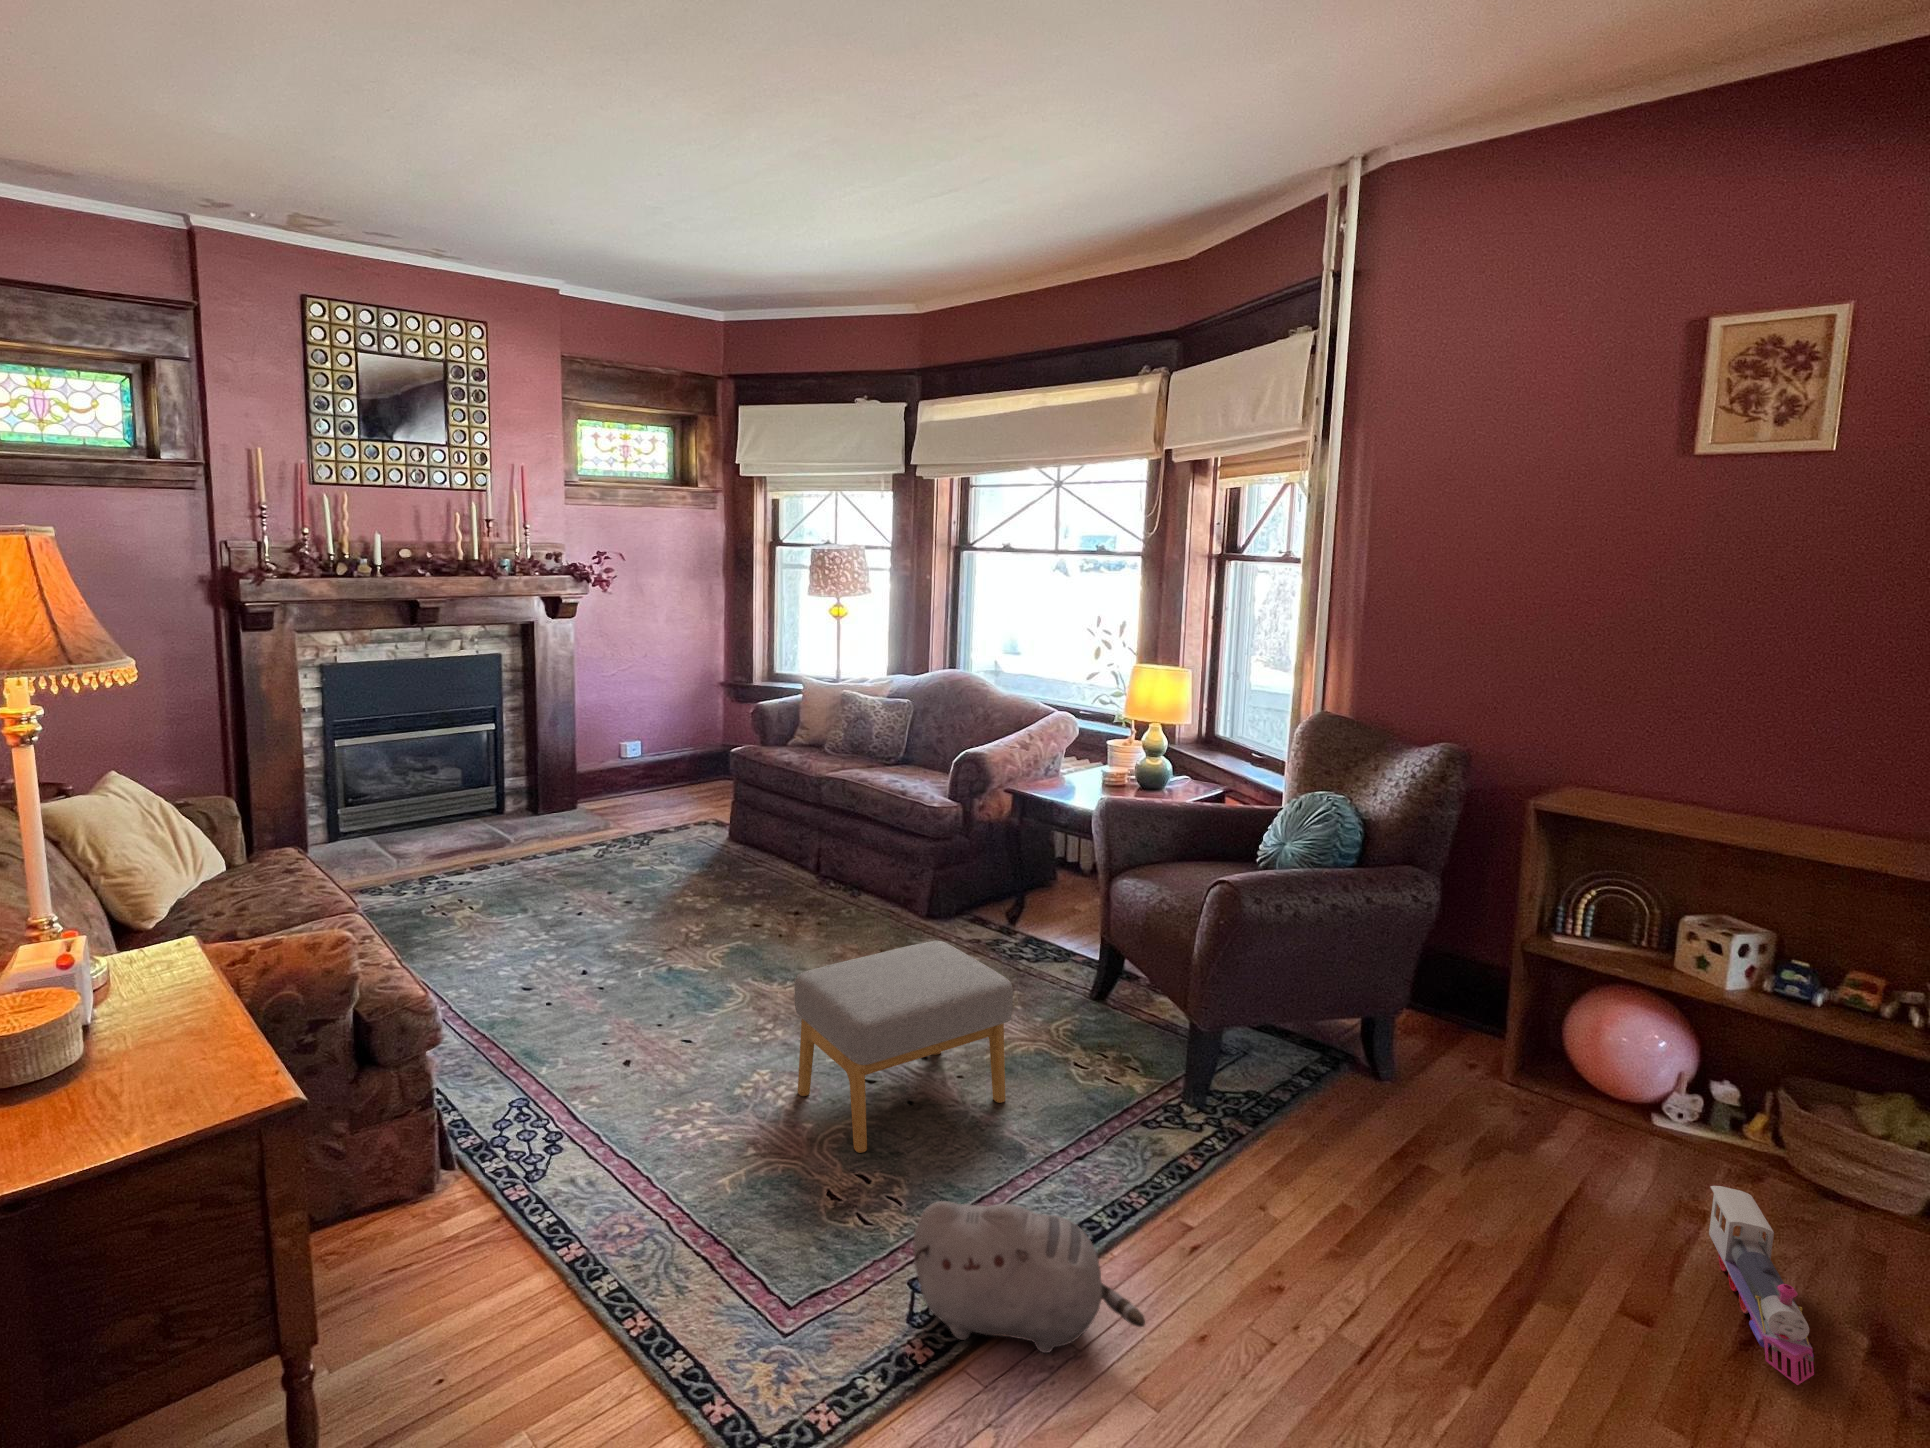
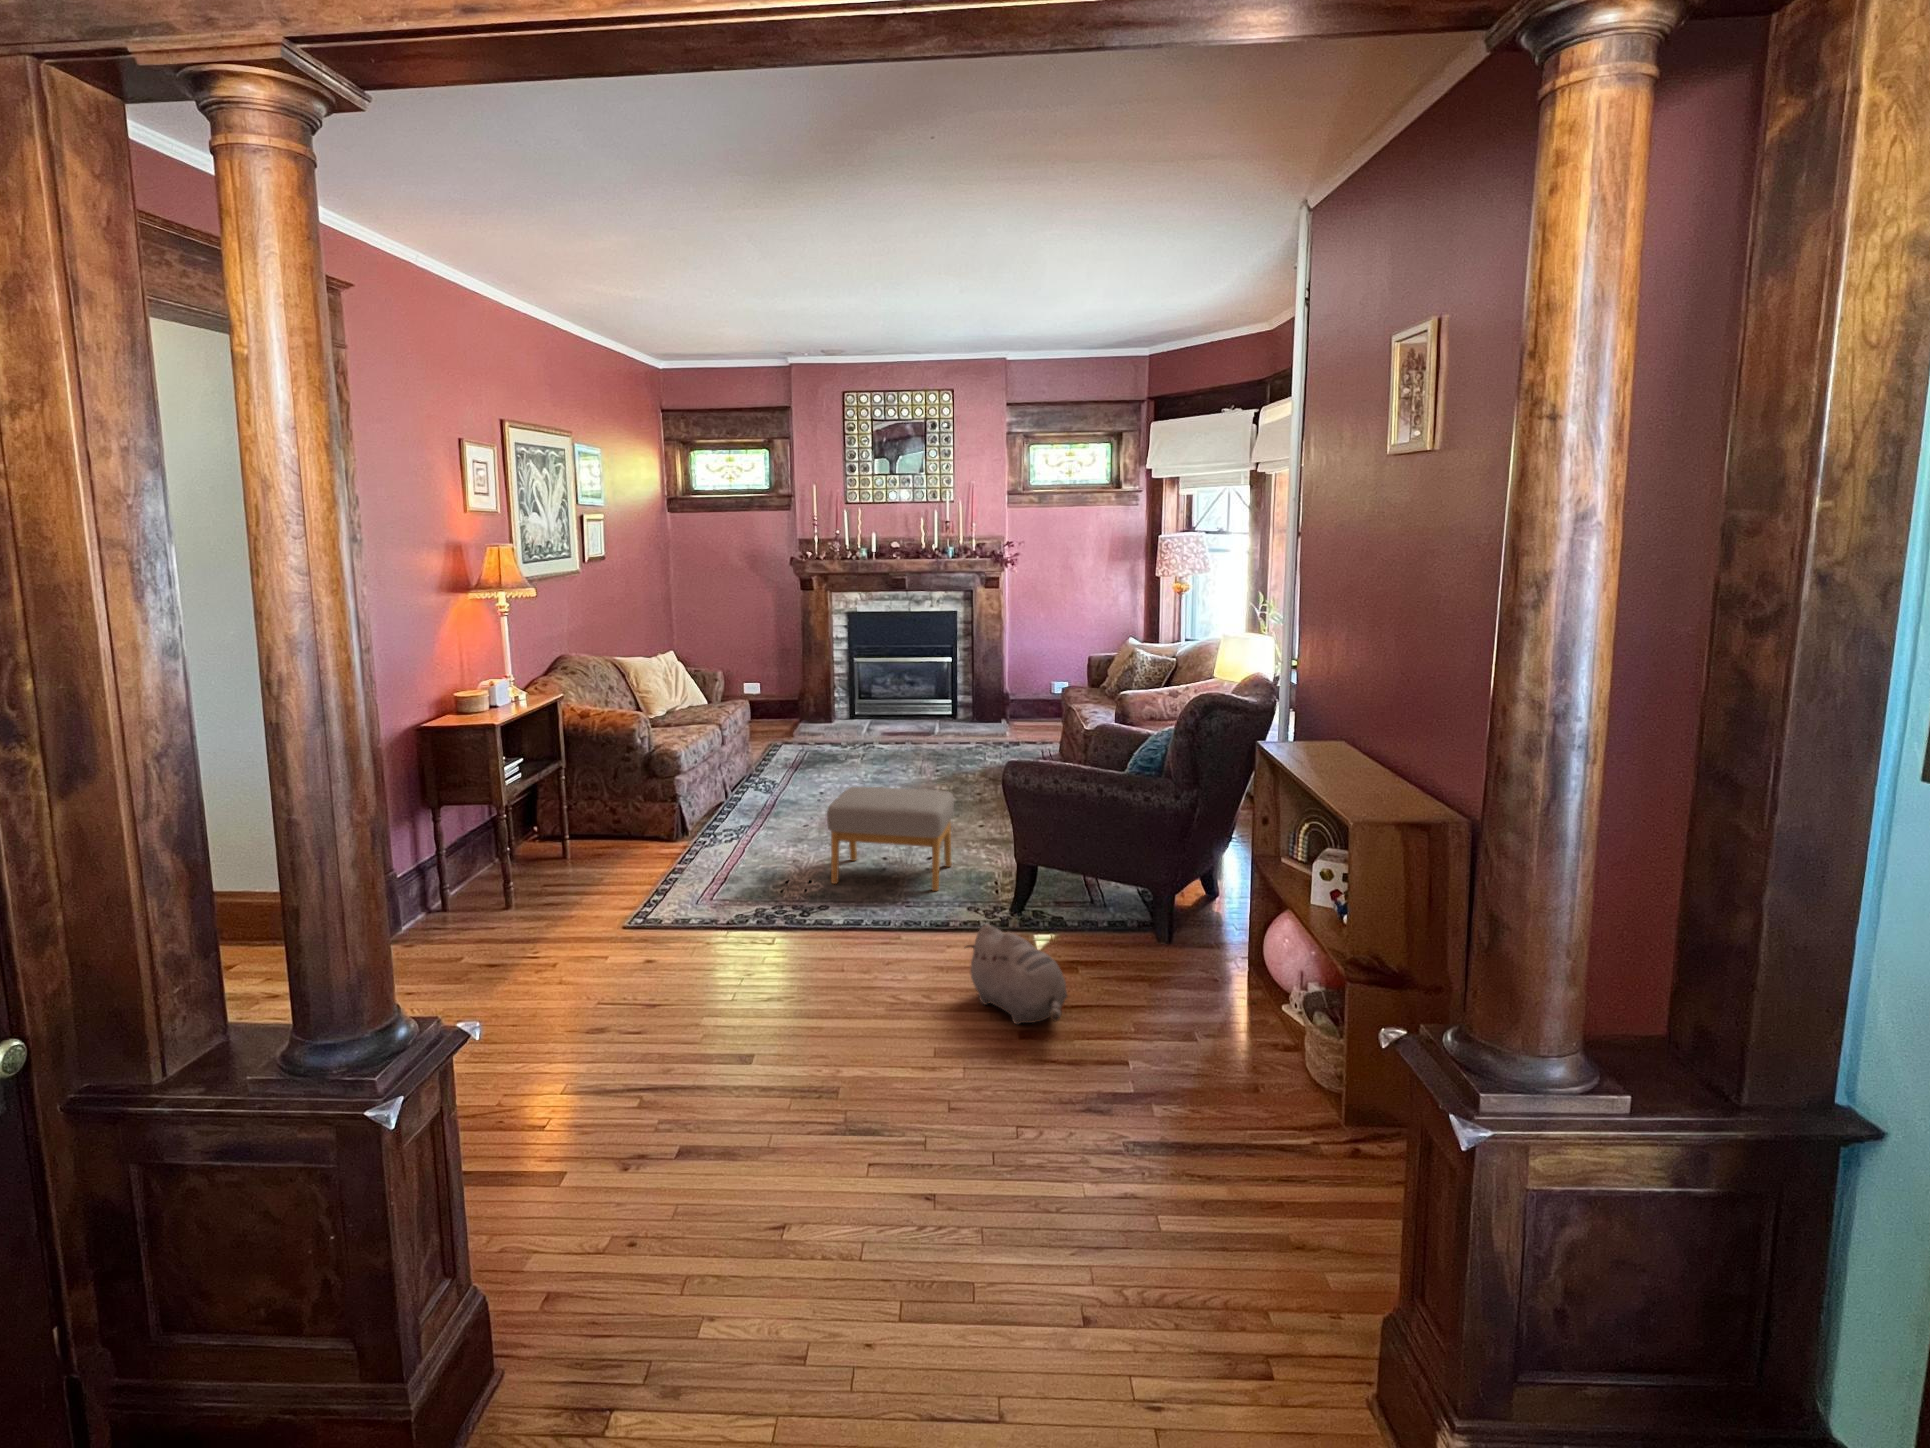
toy train: present [1709,1186,1814,1385] -> none [1059,1026,1206,1107]
plush toy: present [913,1201,1145,1353] -> present [965,924,1067,1024]

